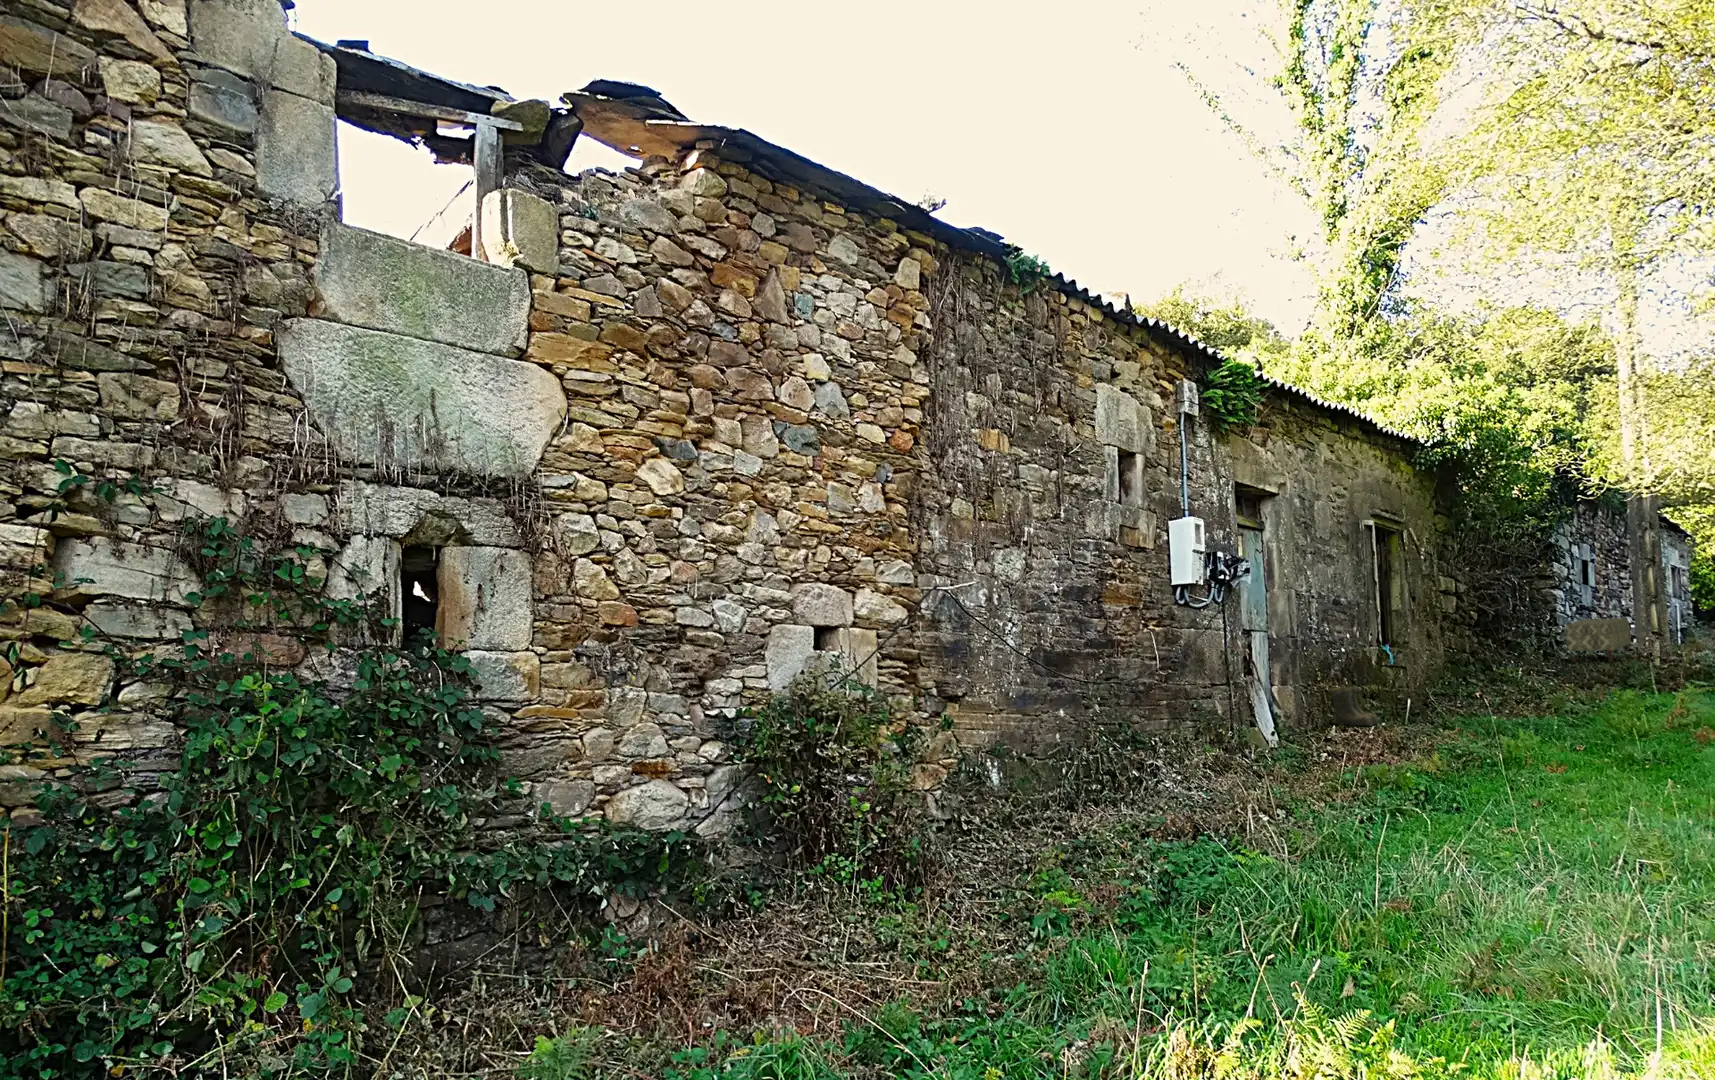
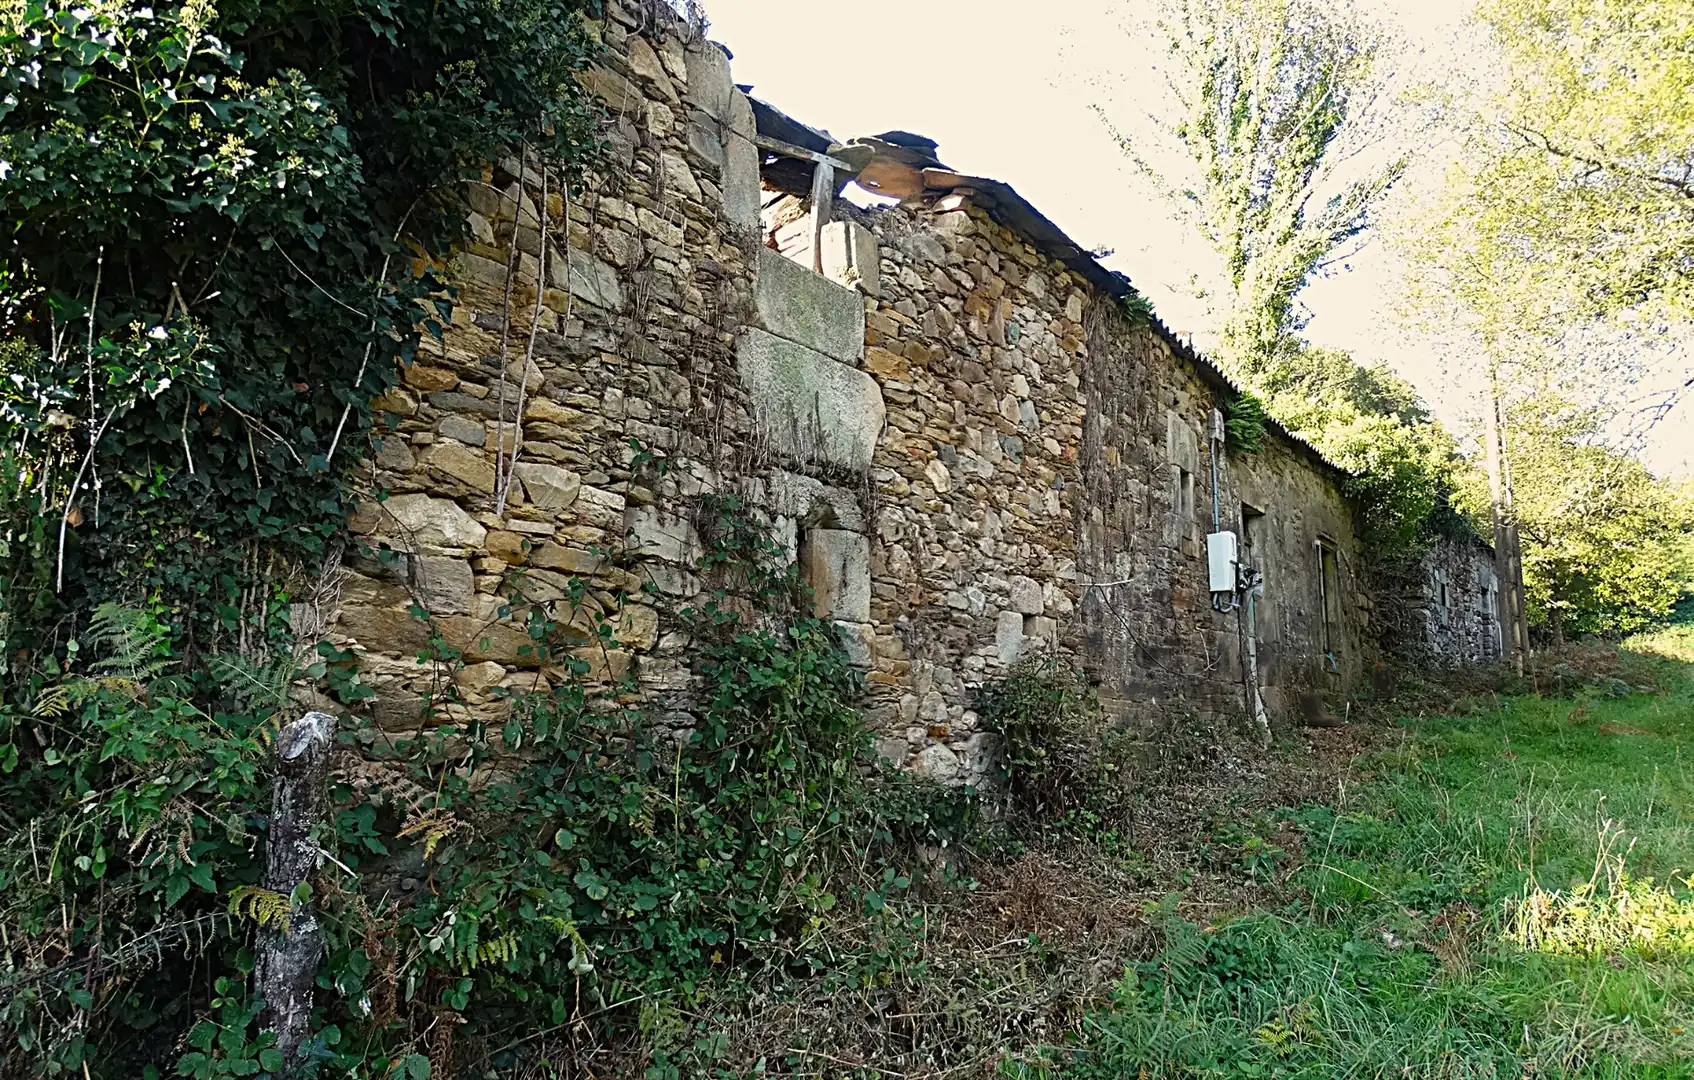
bench: present [1565,618,1631,662] -> none [1443,641,1492,680]
watering can: none [1453,643,1486,687] -> present [1372,662,1398,698]

